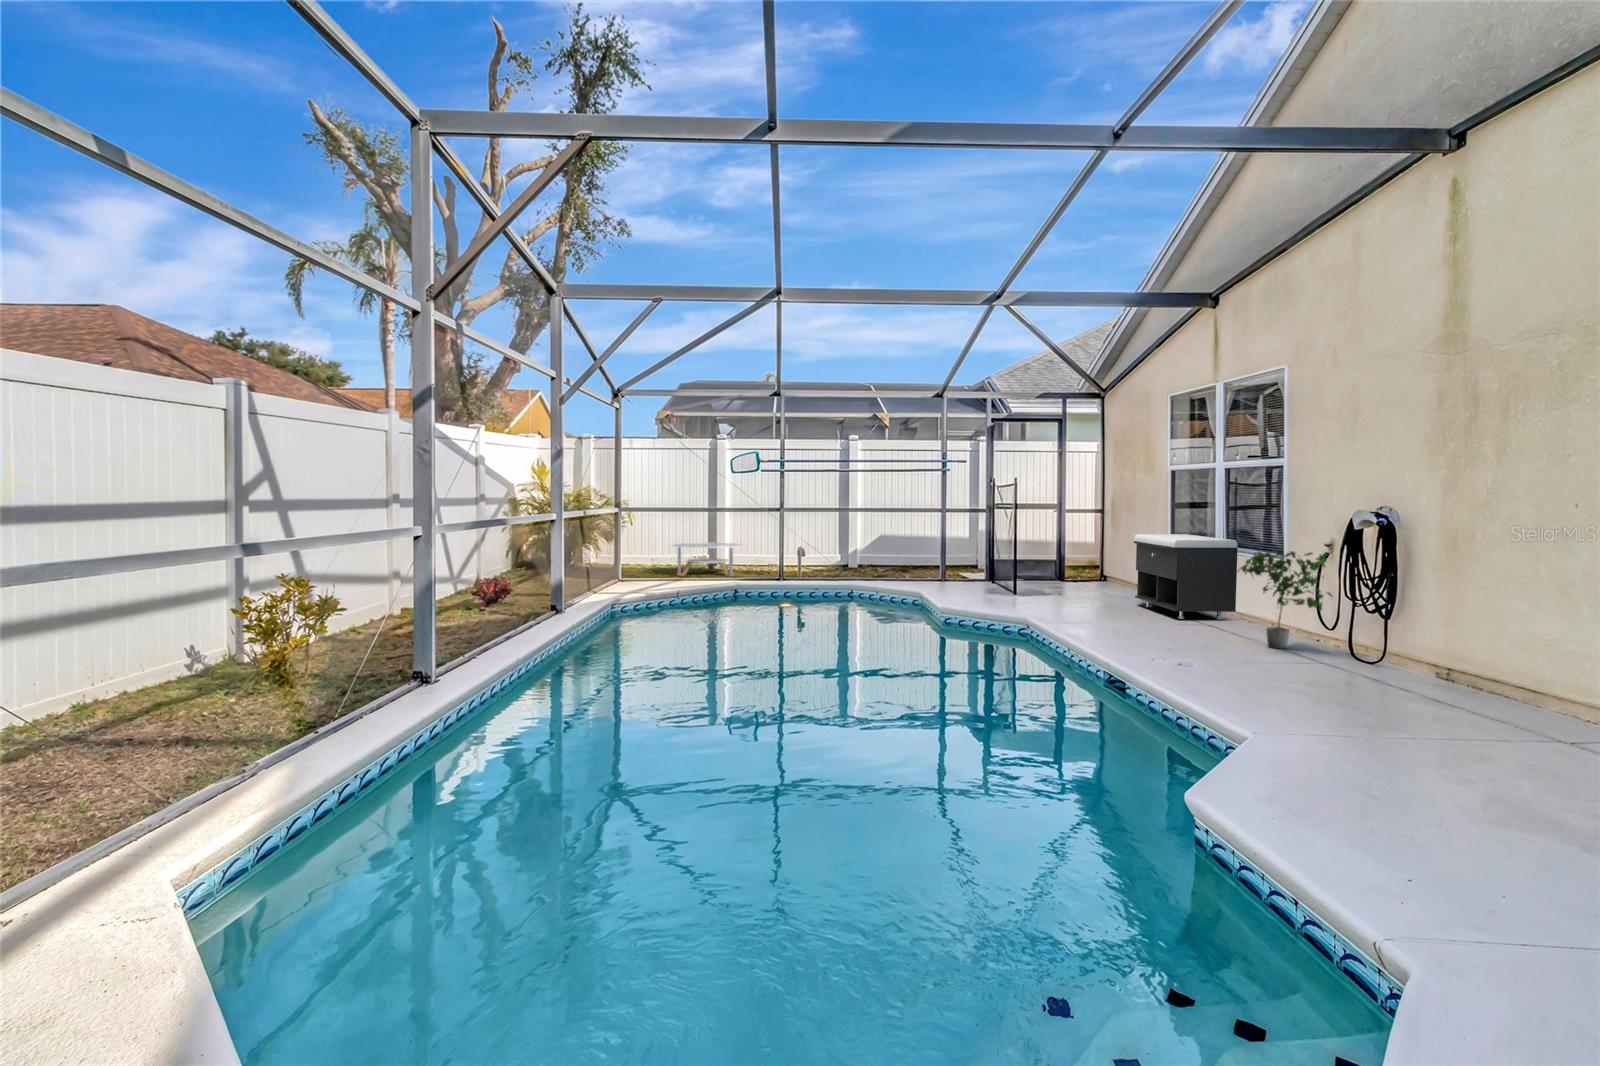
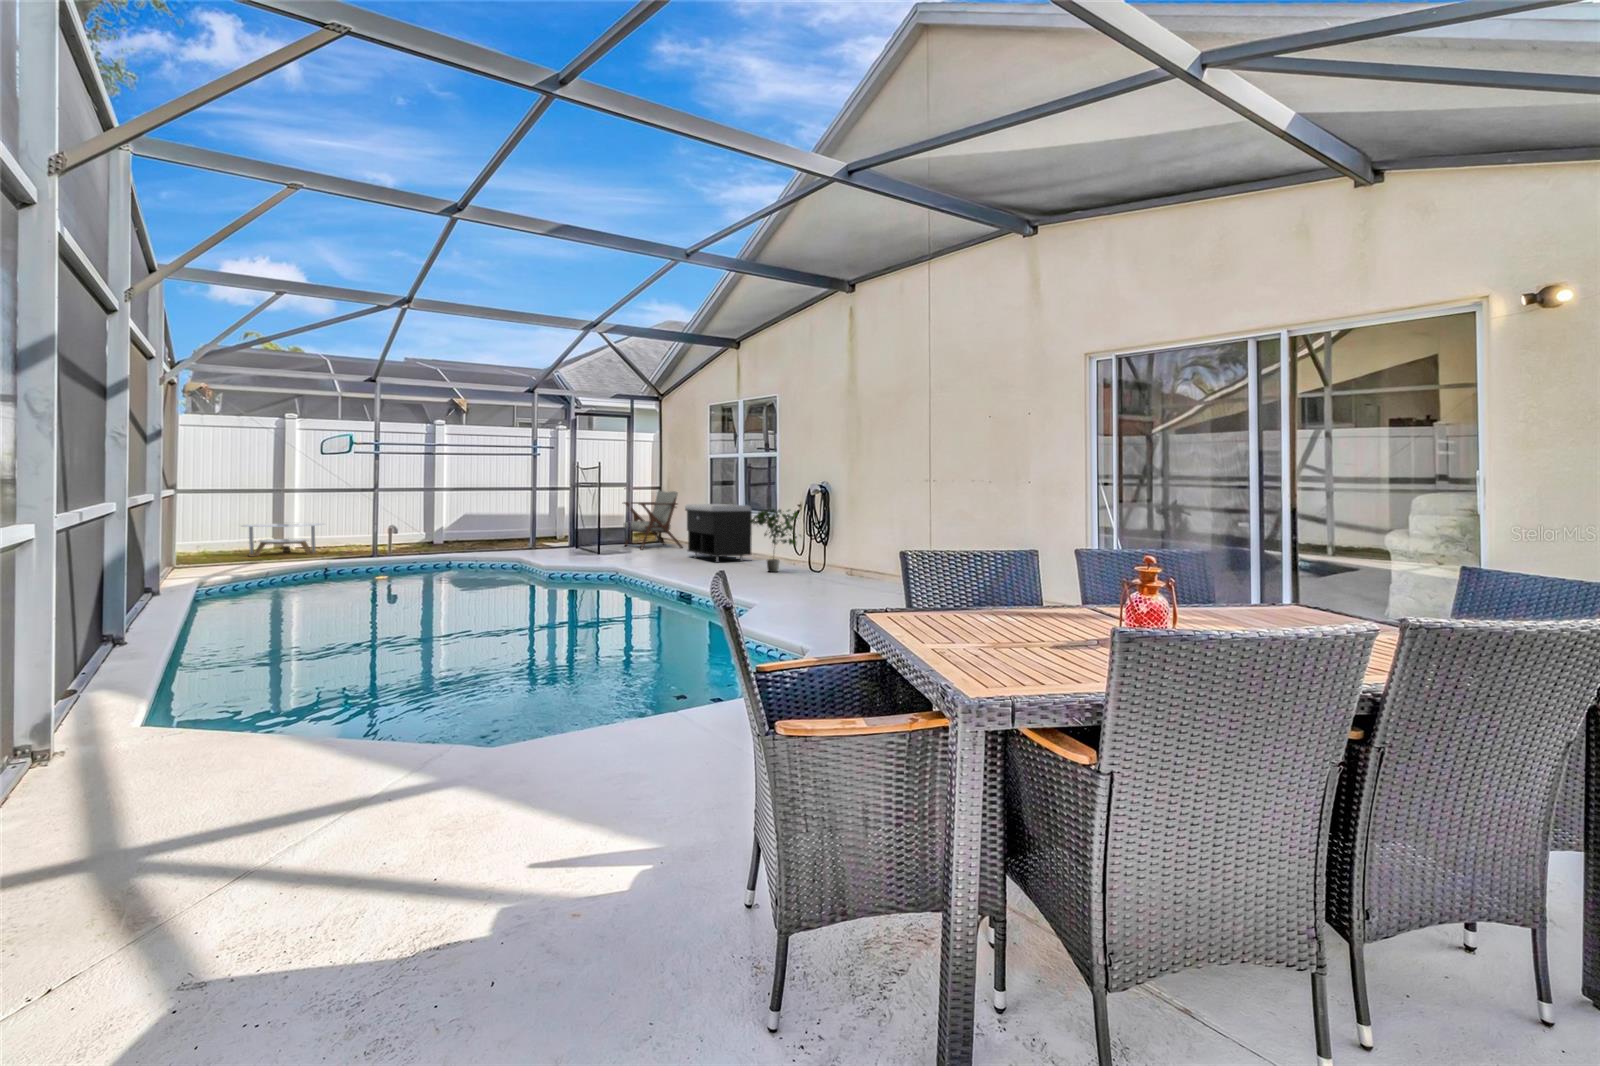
lounge chair: none [1052,513,1131,588] -> present [624,491,683,550]

